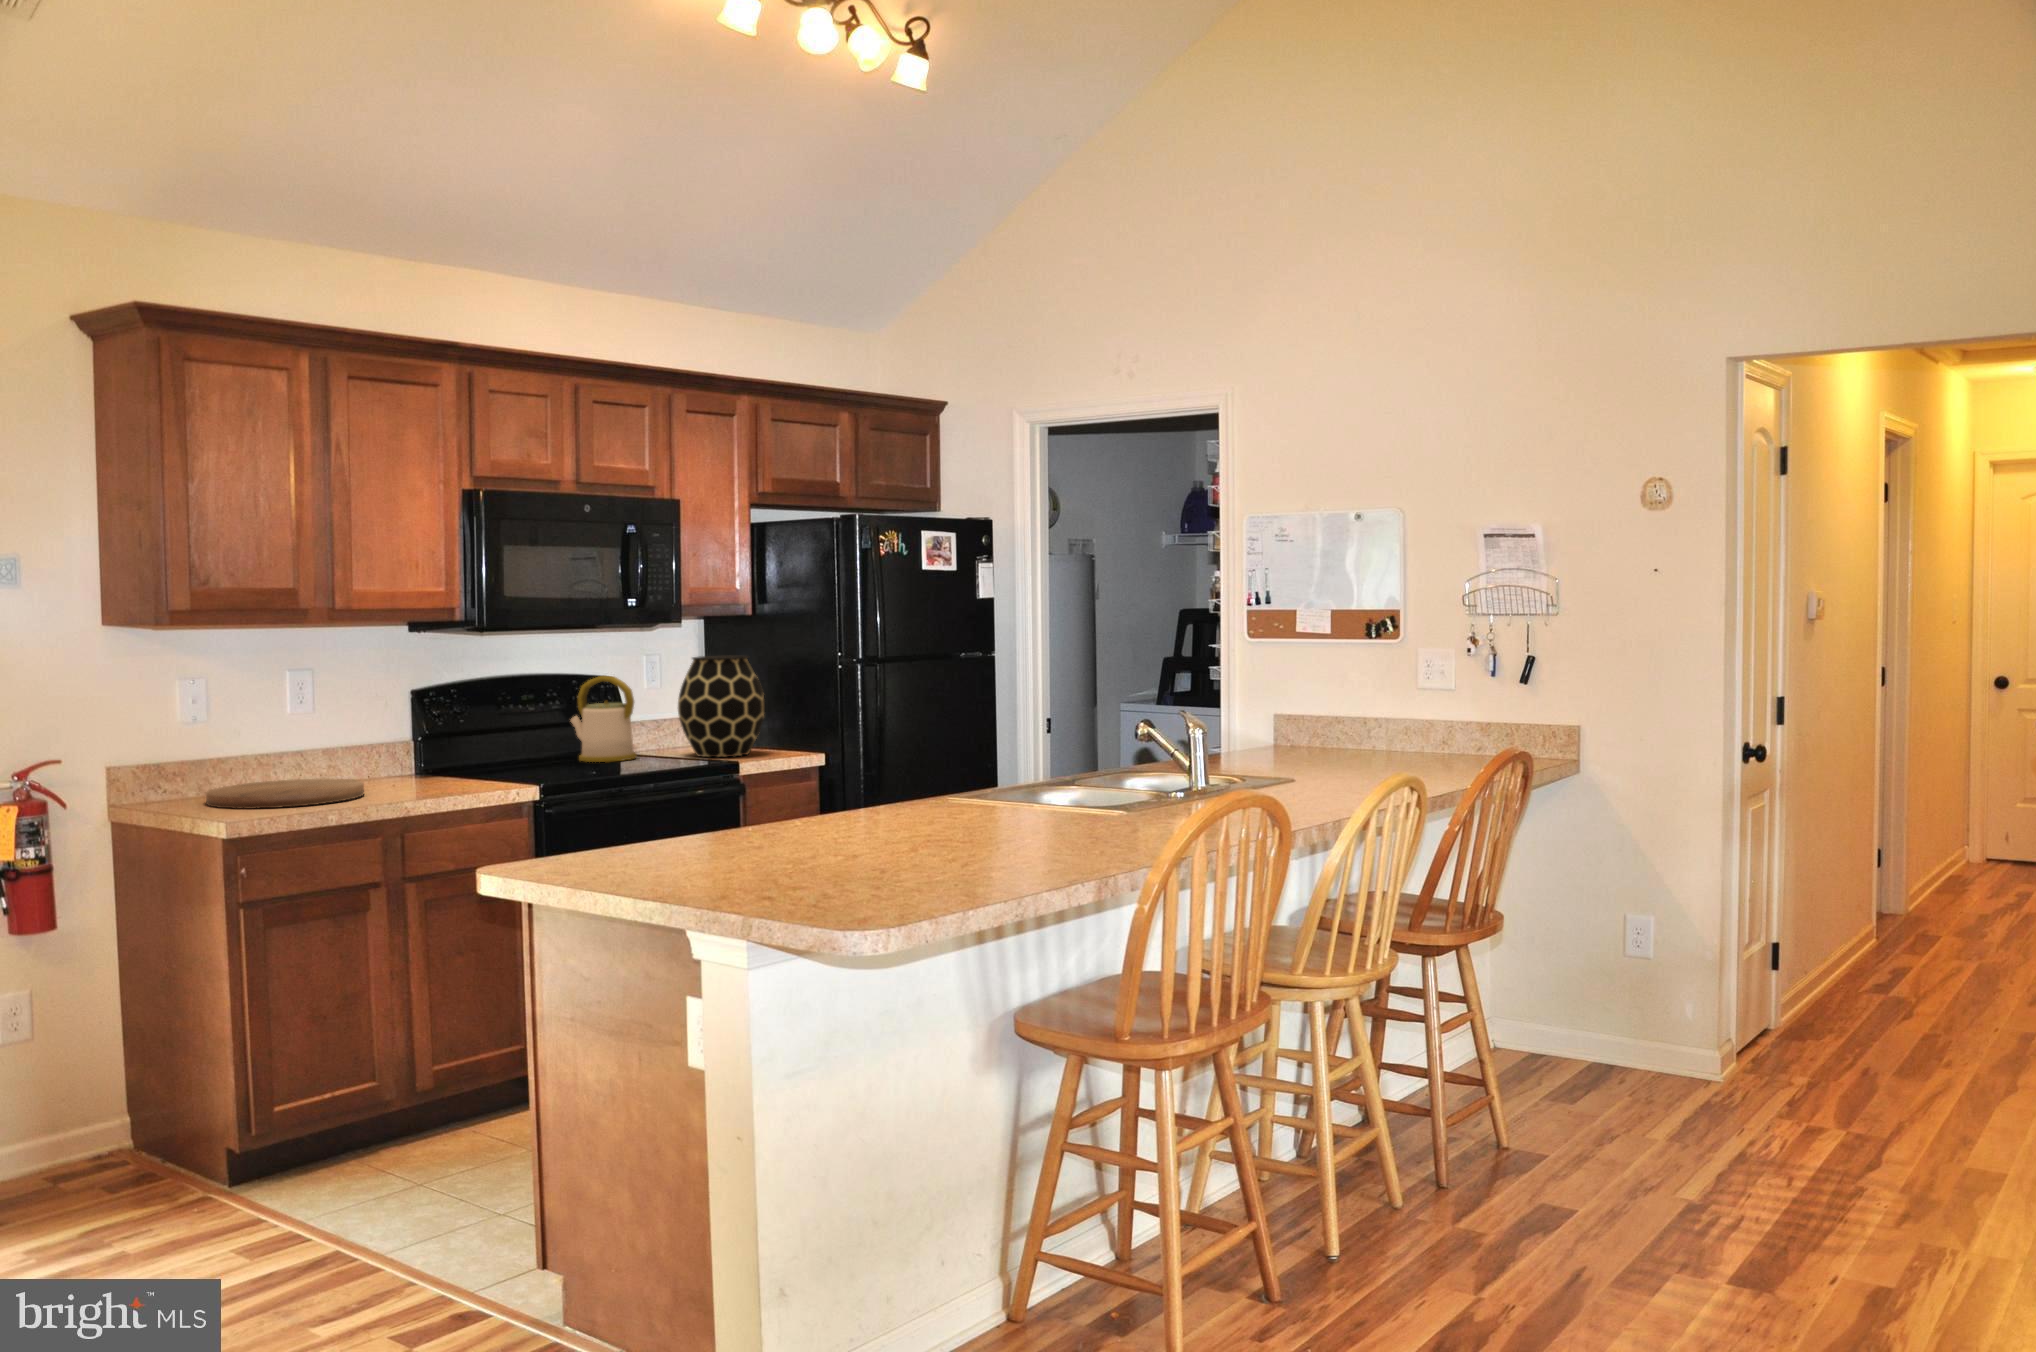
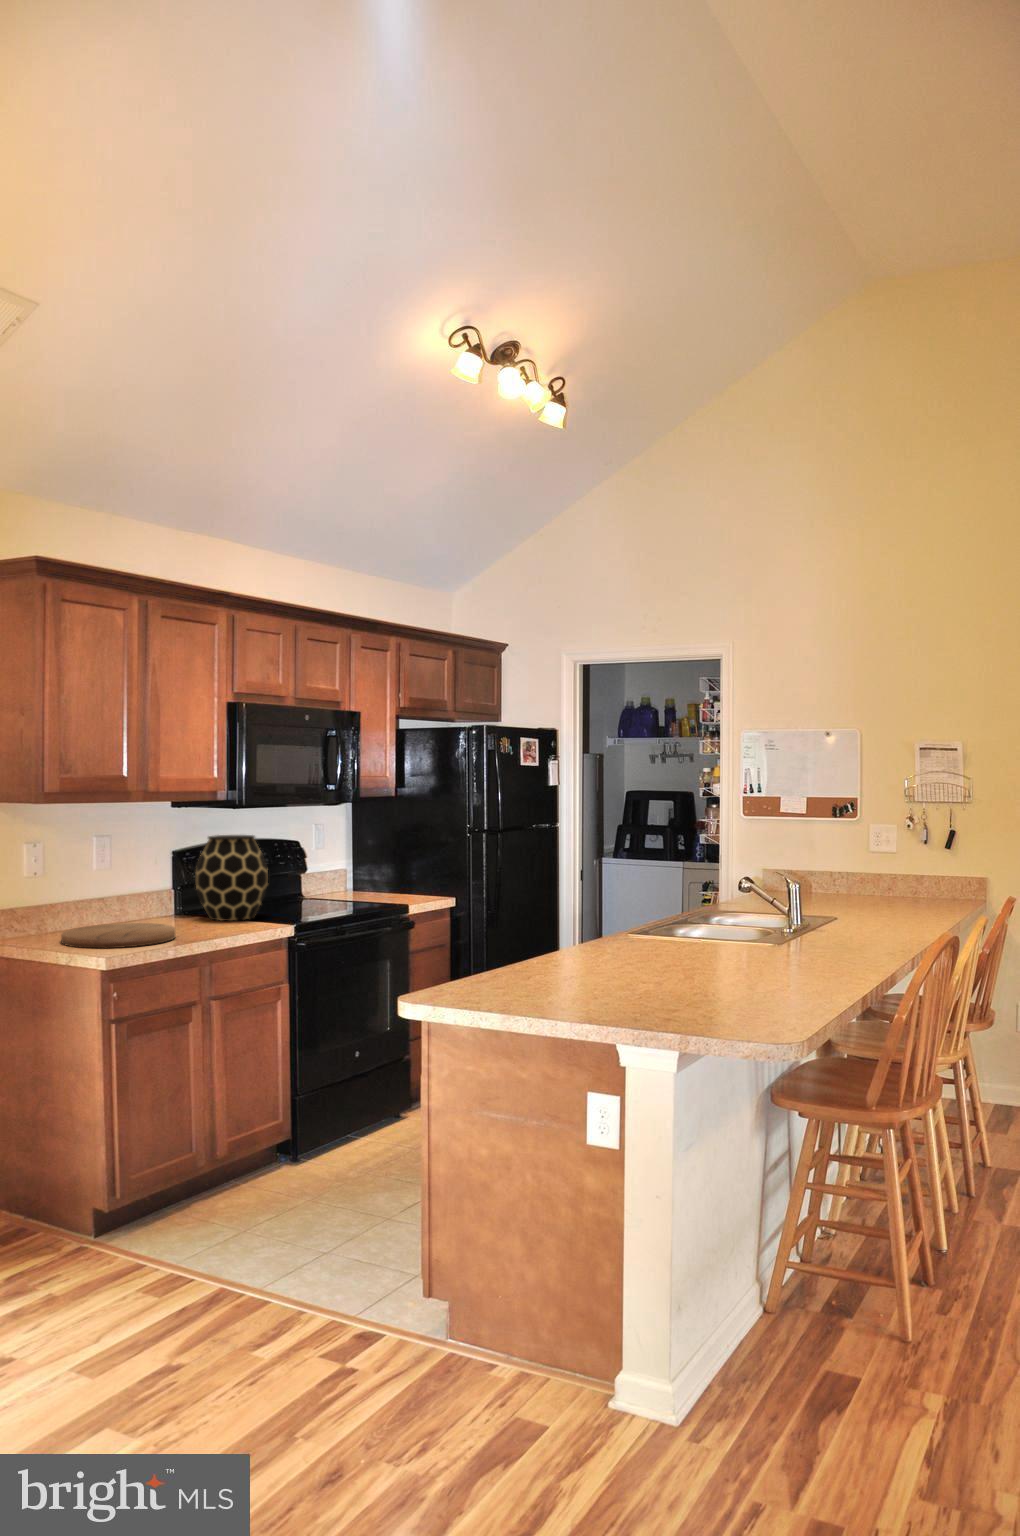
vase: present [678,655,765,757] -> present [195,835,268,921]
kettle: present [571,676,637,762] -> none [272,842,323,906]

